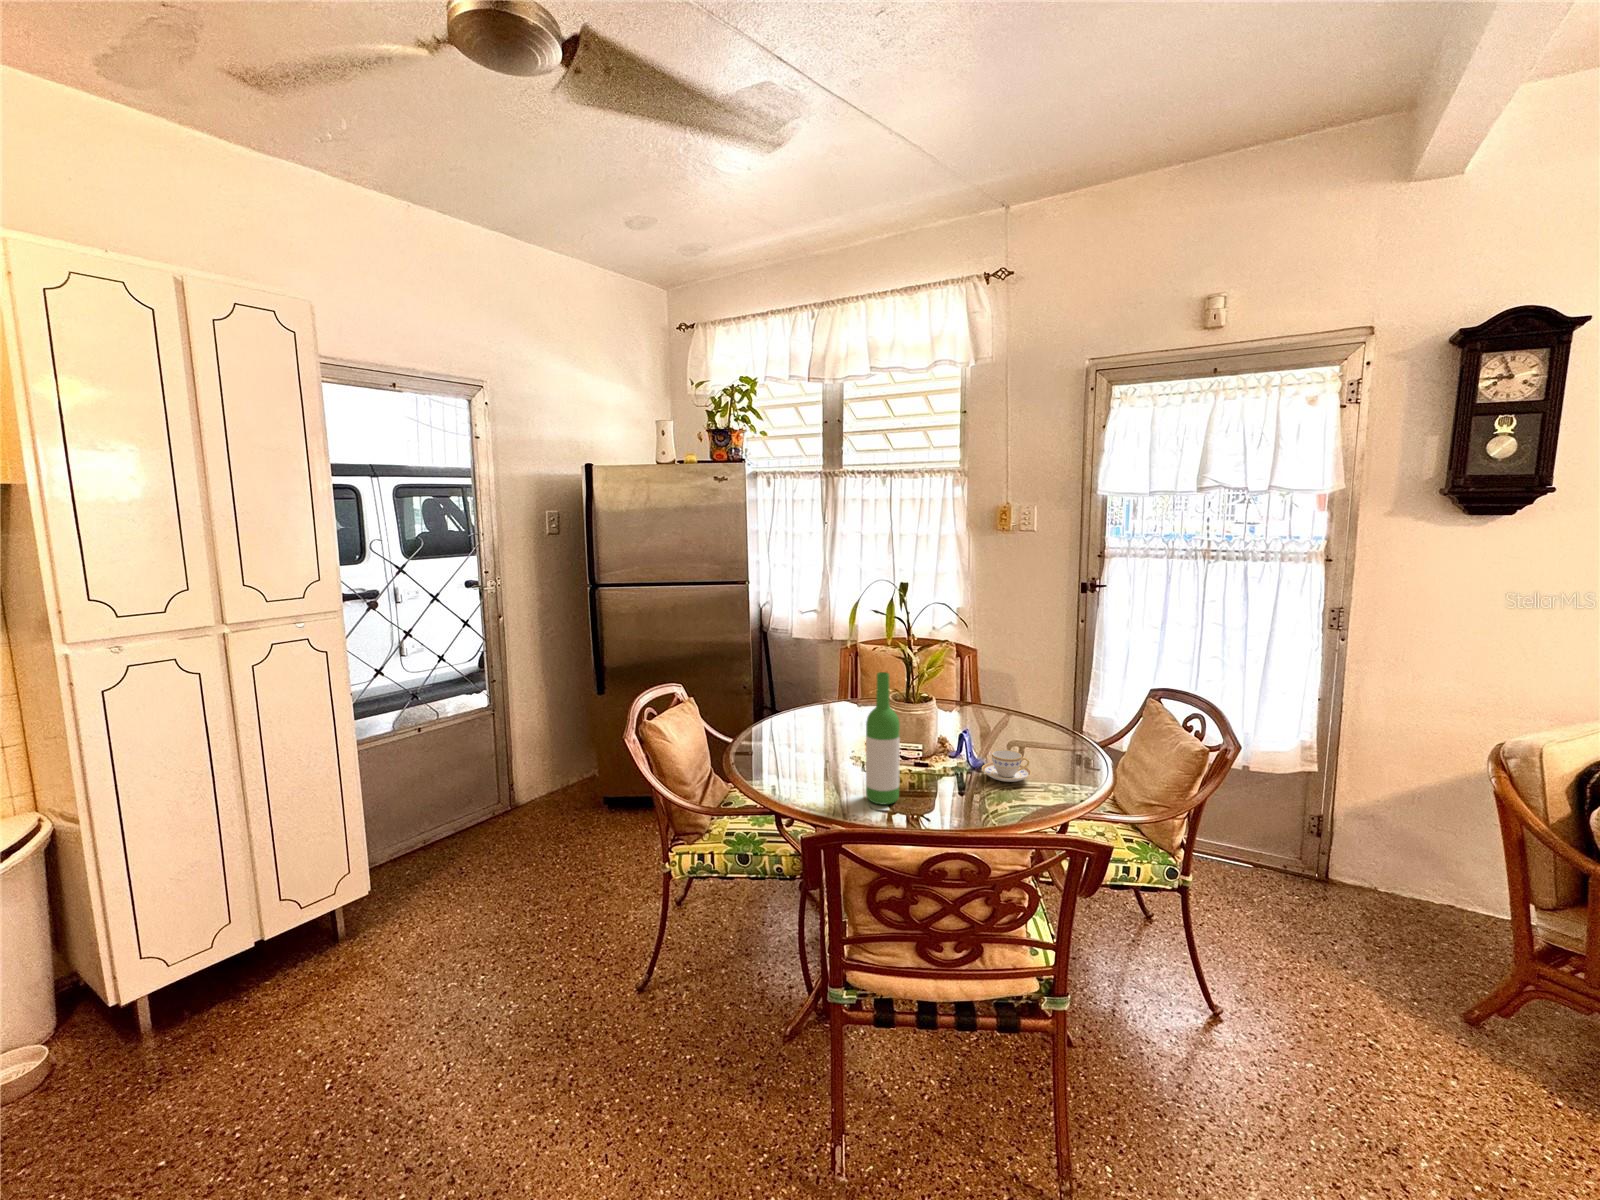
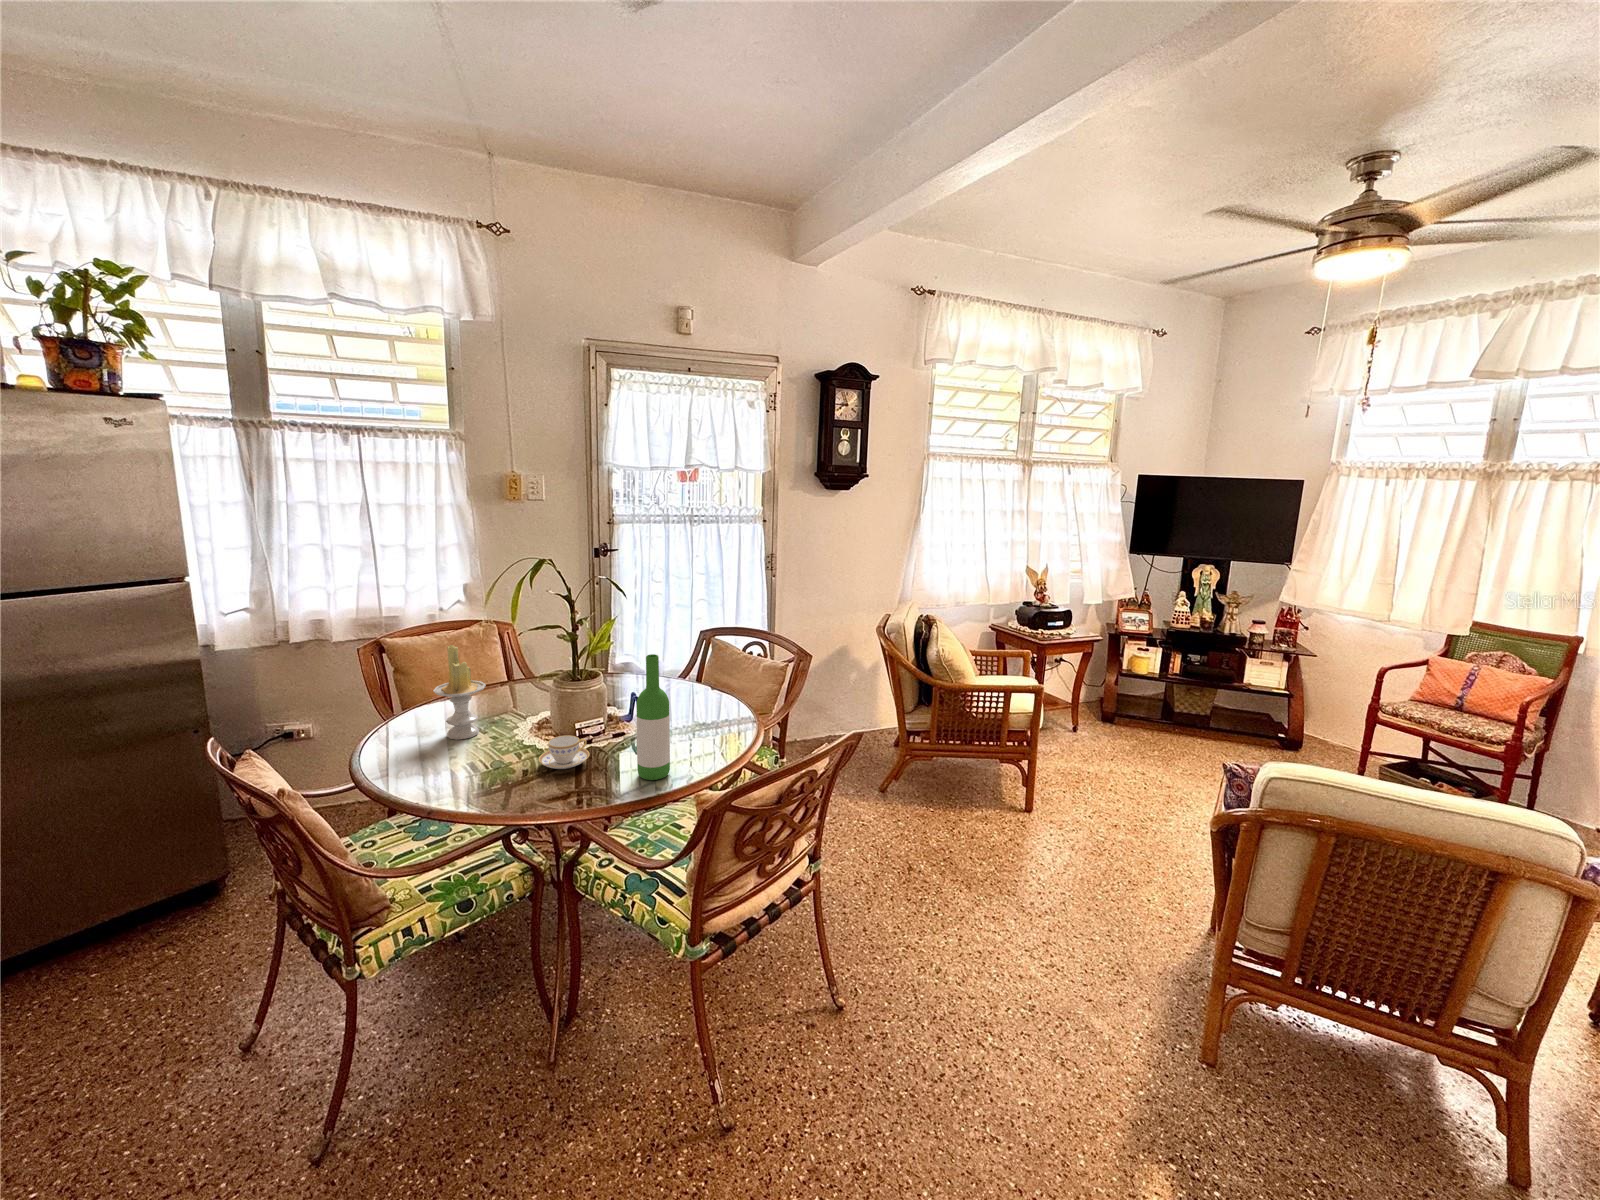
candle: none [802,646,842,729] -> present [433,645,486,739]
teacup: present [982,750,1032,782] -> present [539,735,590,769]

